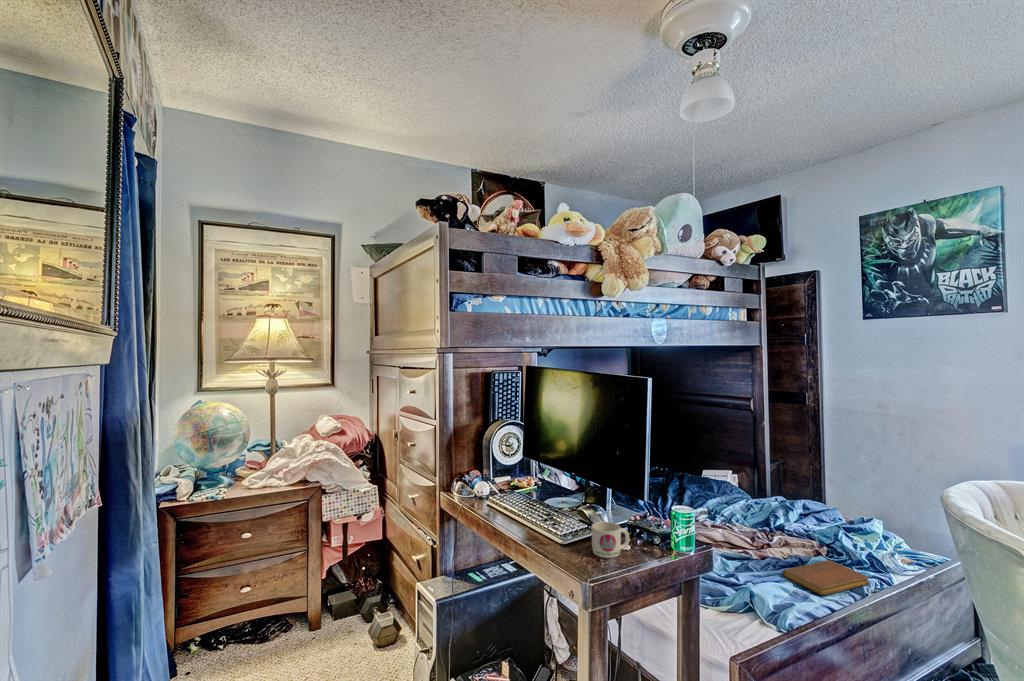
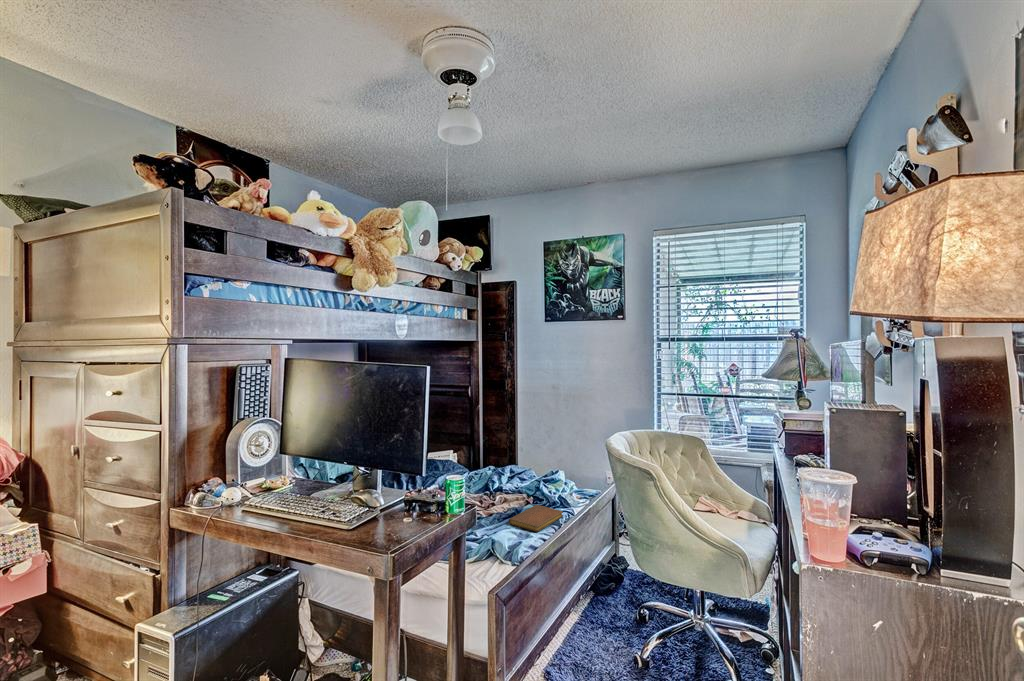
mug: present [592,522,629,558] -> none [374,504,408,538]

